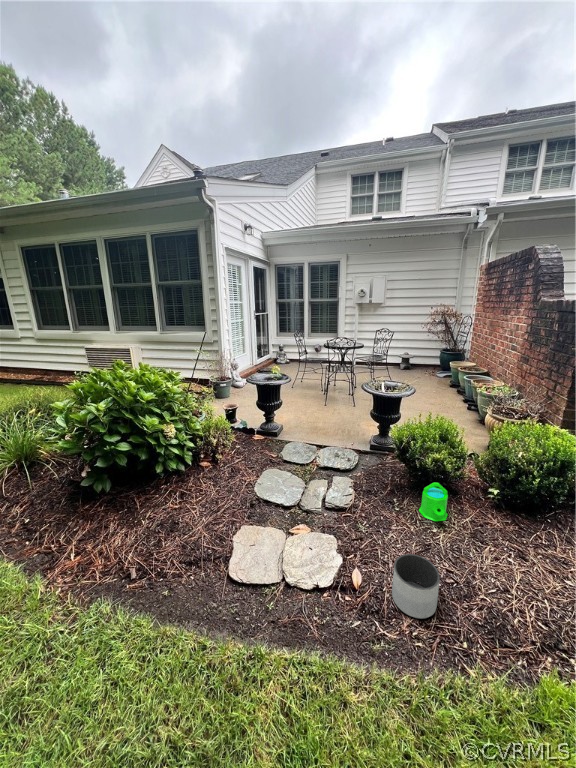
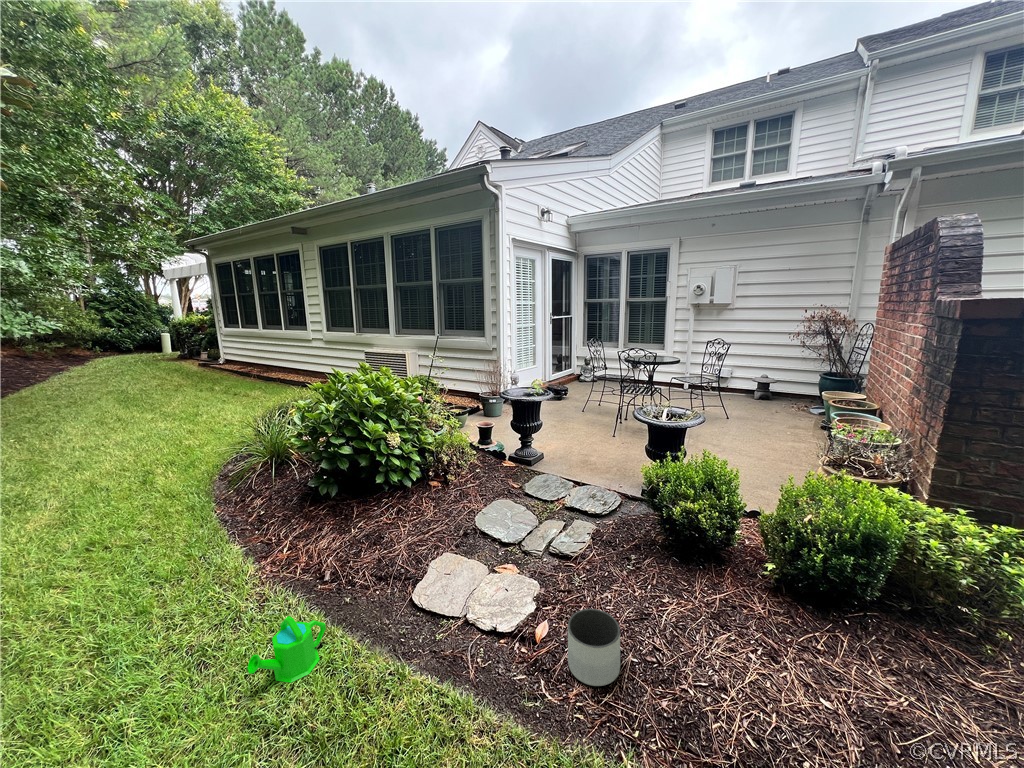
watering can: present [419,482,448,521] -> present [247,616,326,683]

